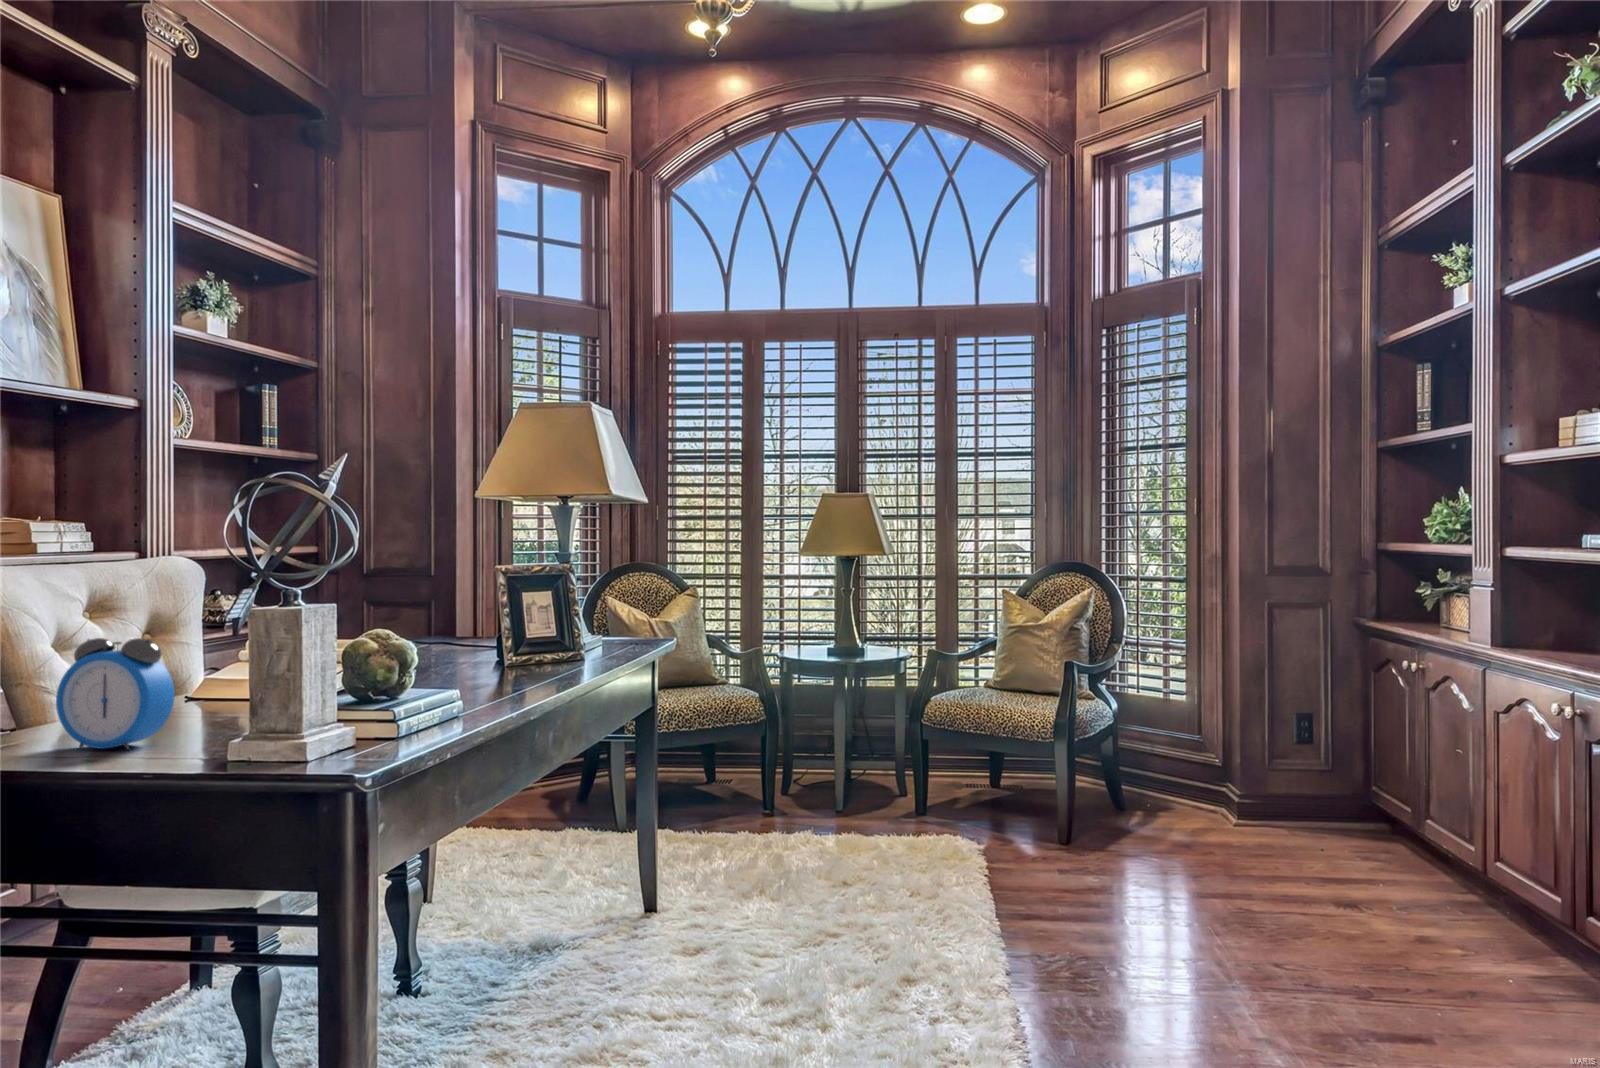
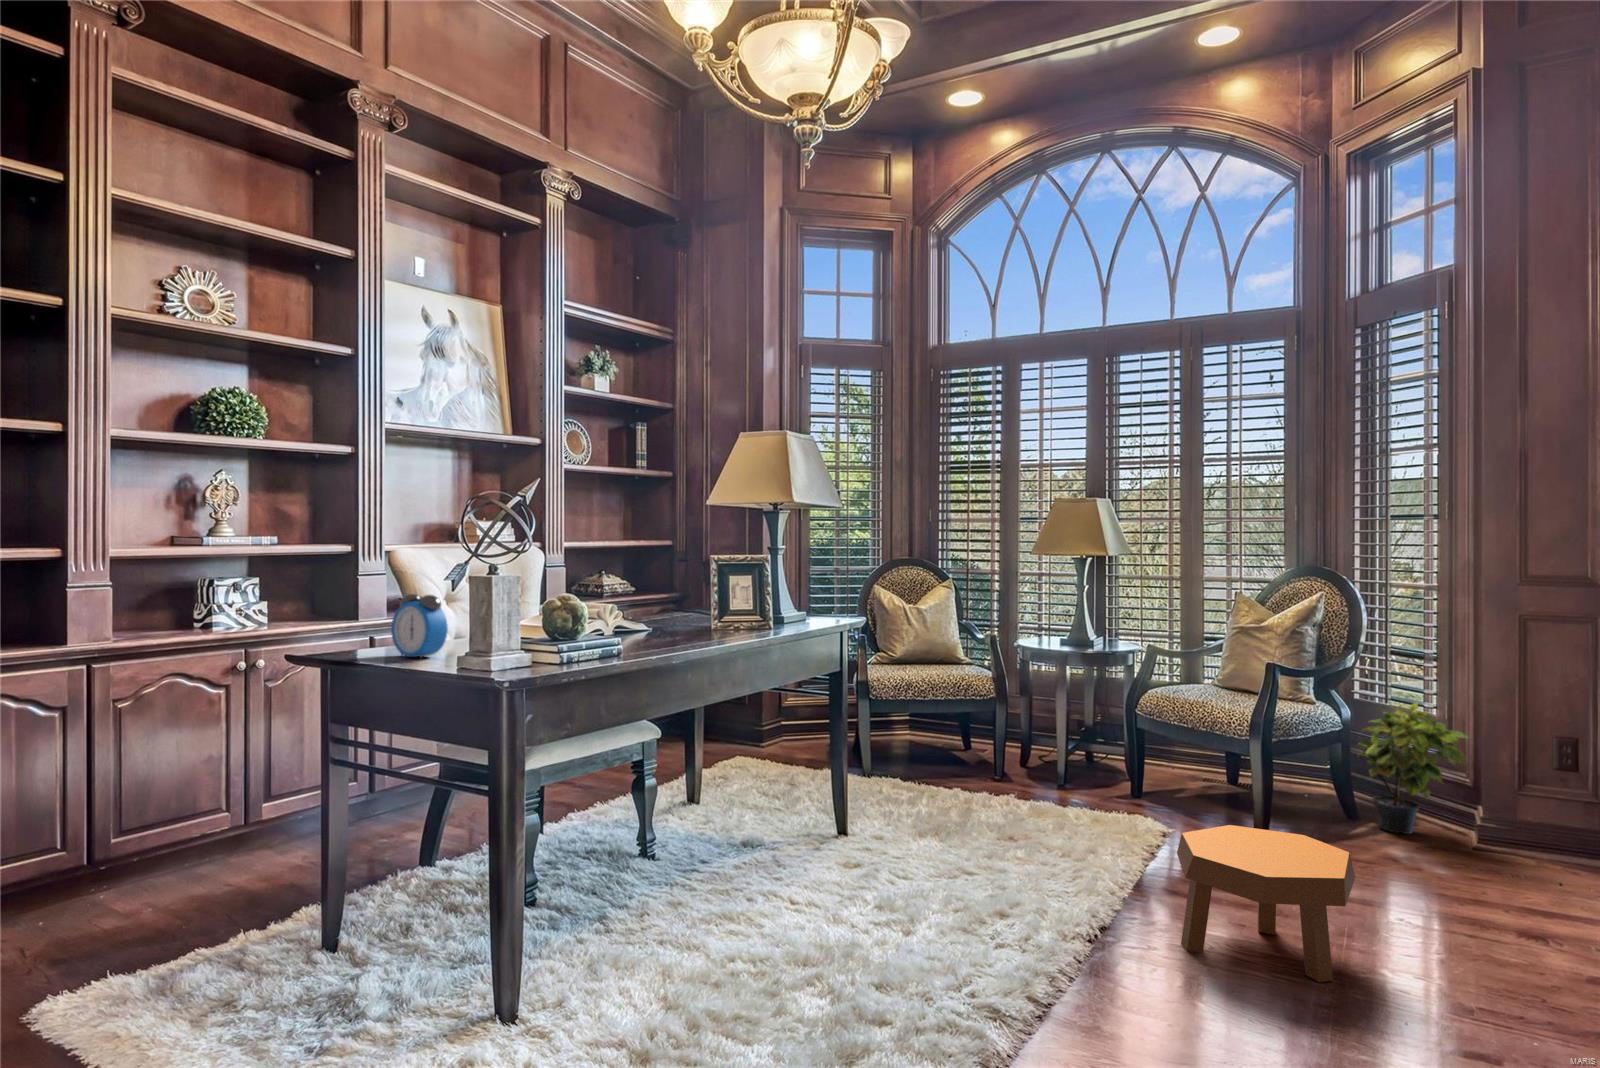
potted plant: none [1126,691,1227,821] -> present [1358,702,1468,834]
footstool: none [1071,839,1263,995] -> present [1177,825,1355,982]

